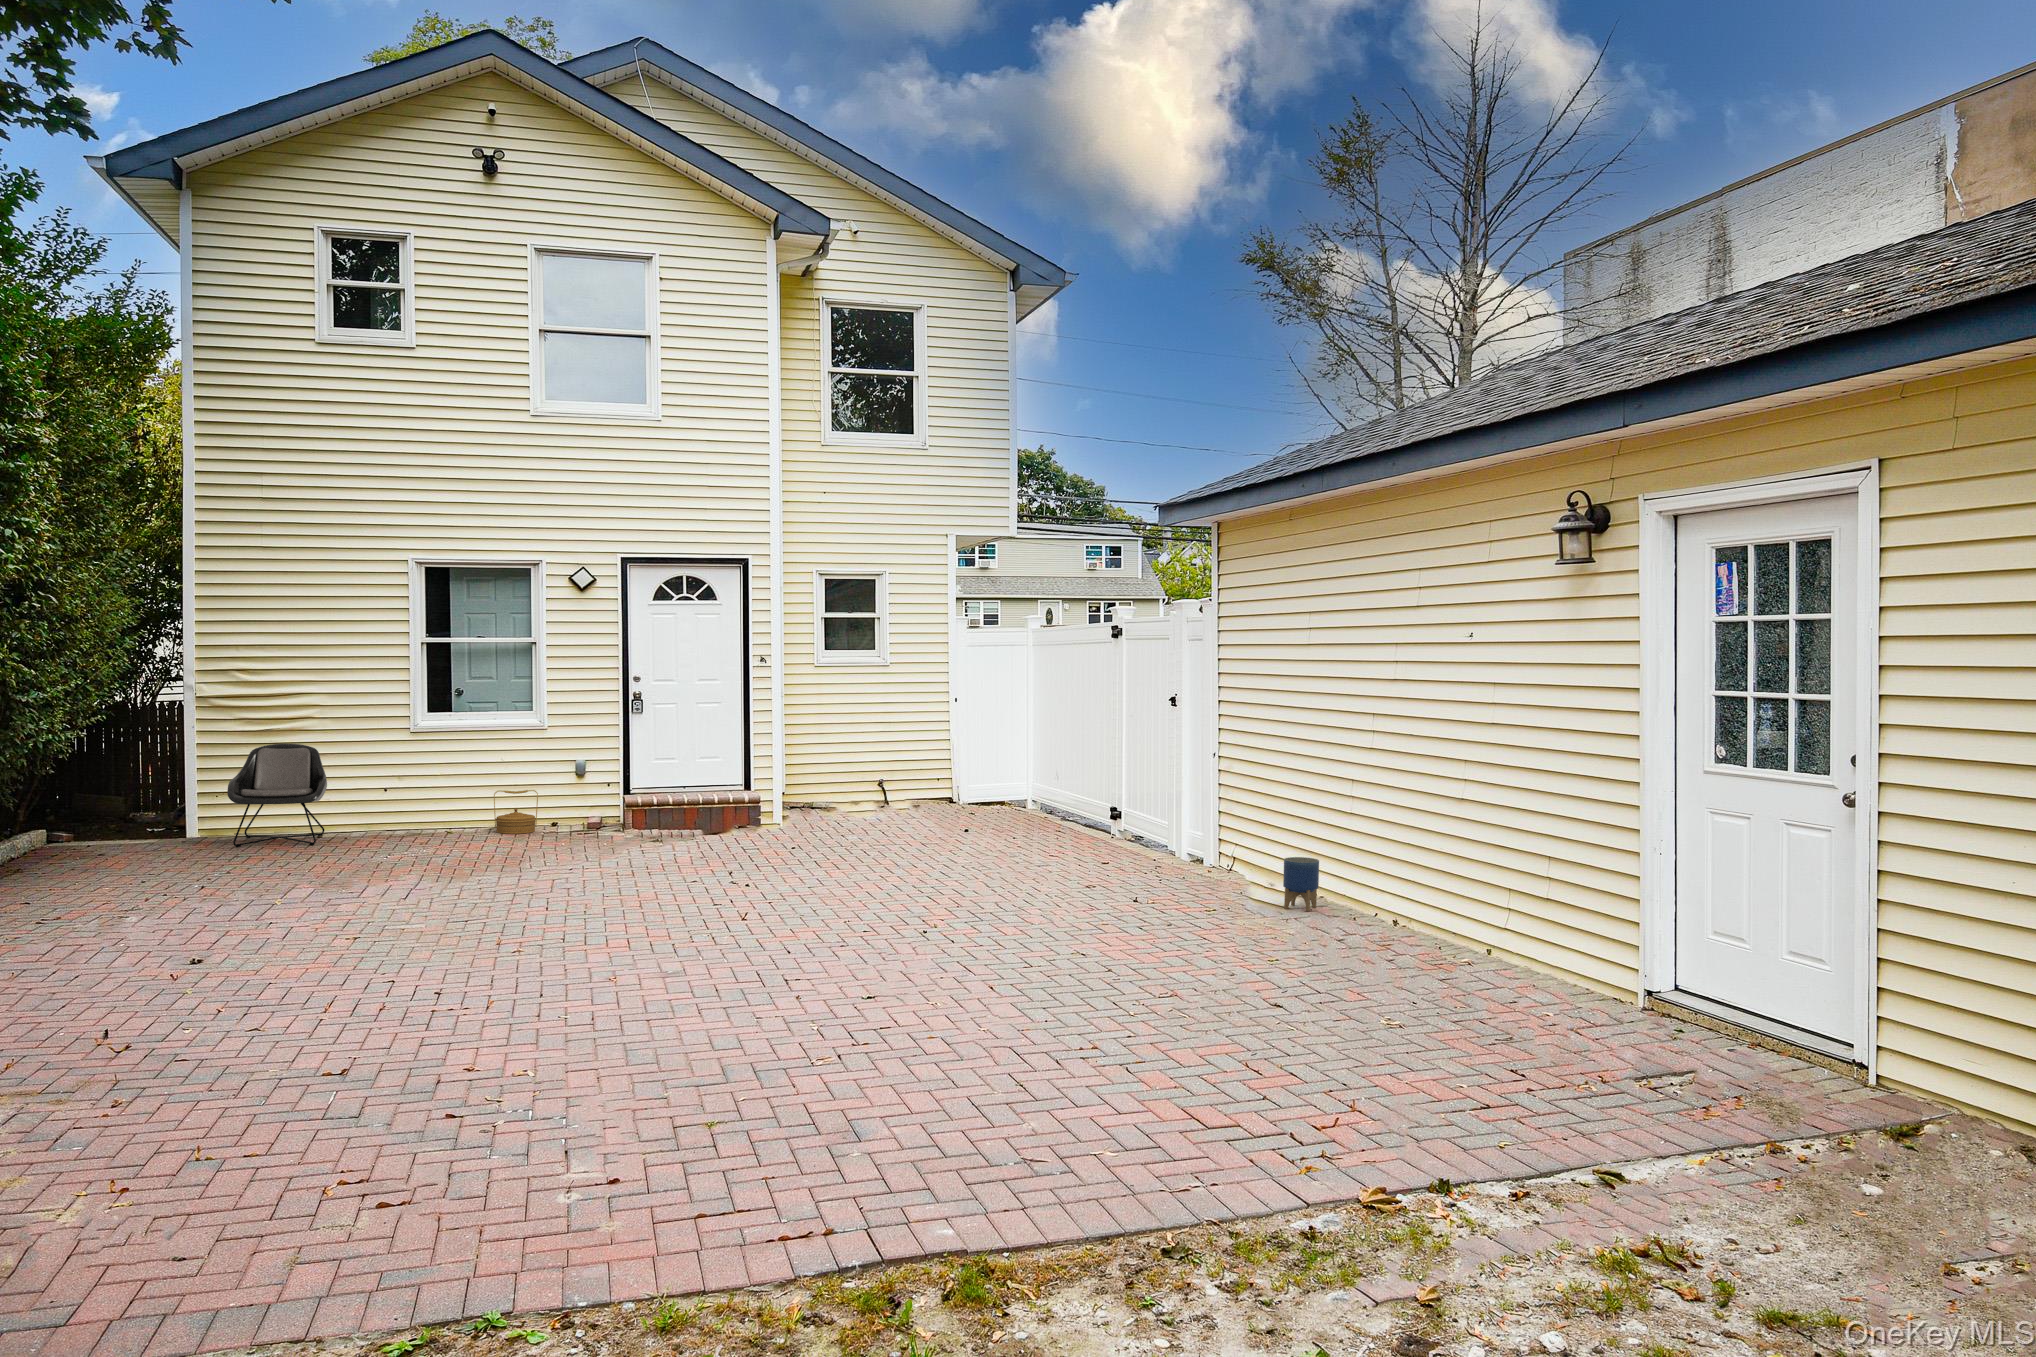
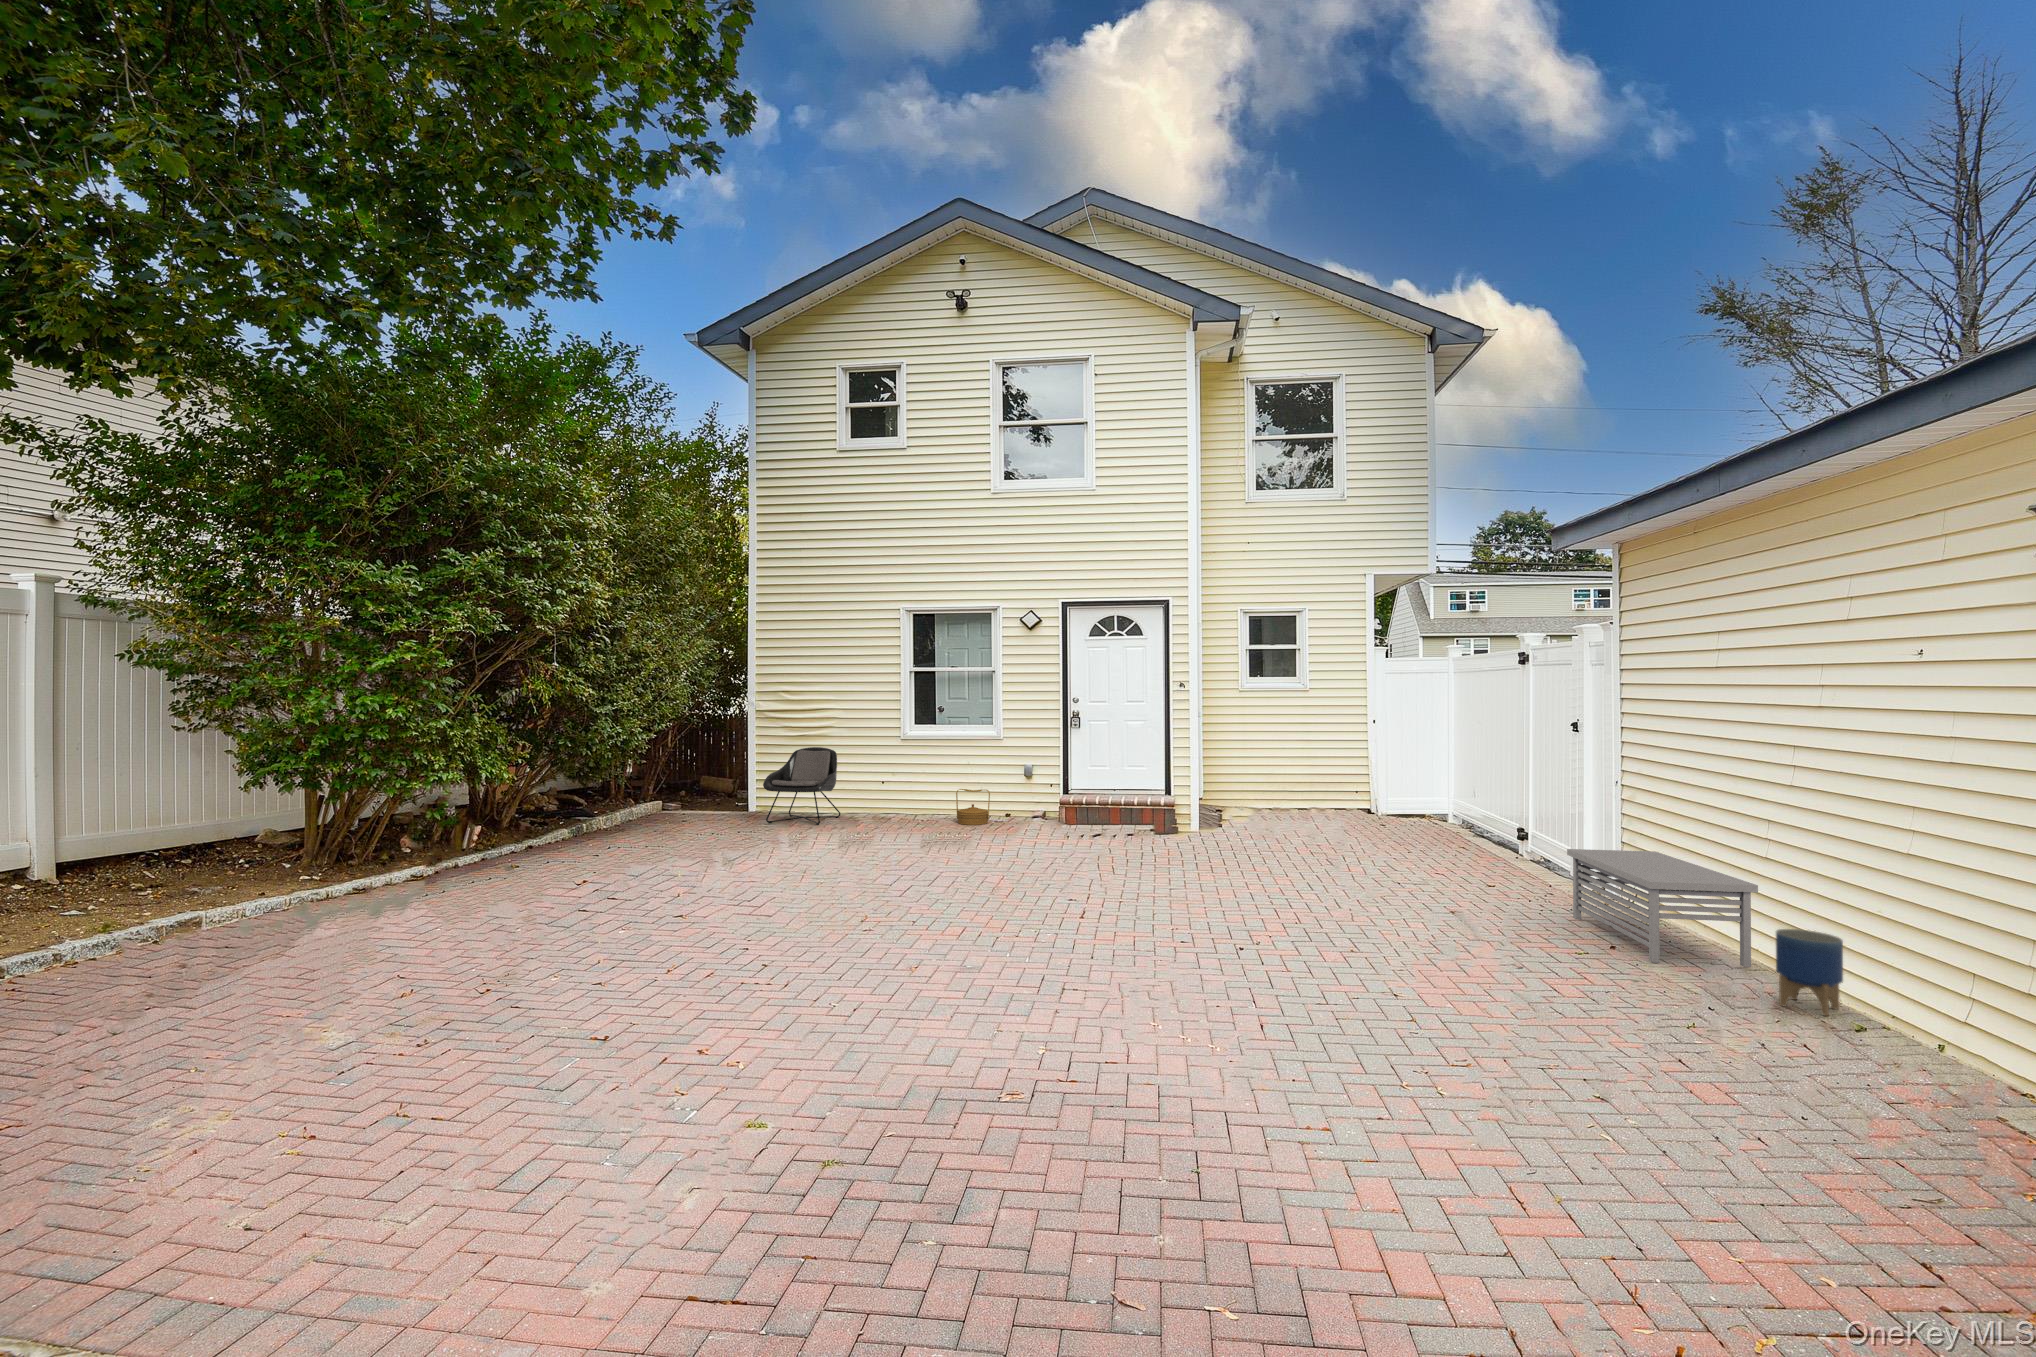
storage bench: none [1153,814,1277,894] -> present [1567,849,1758,967]

